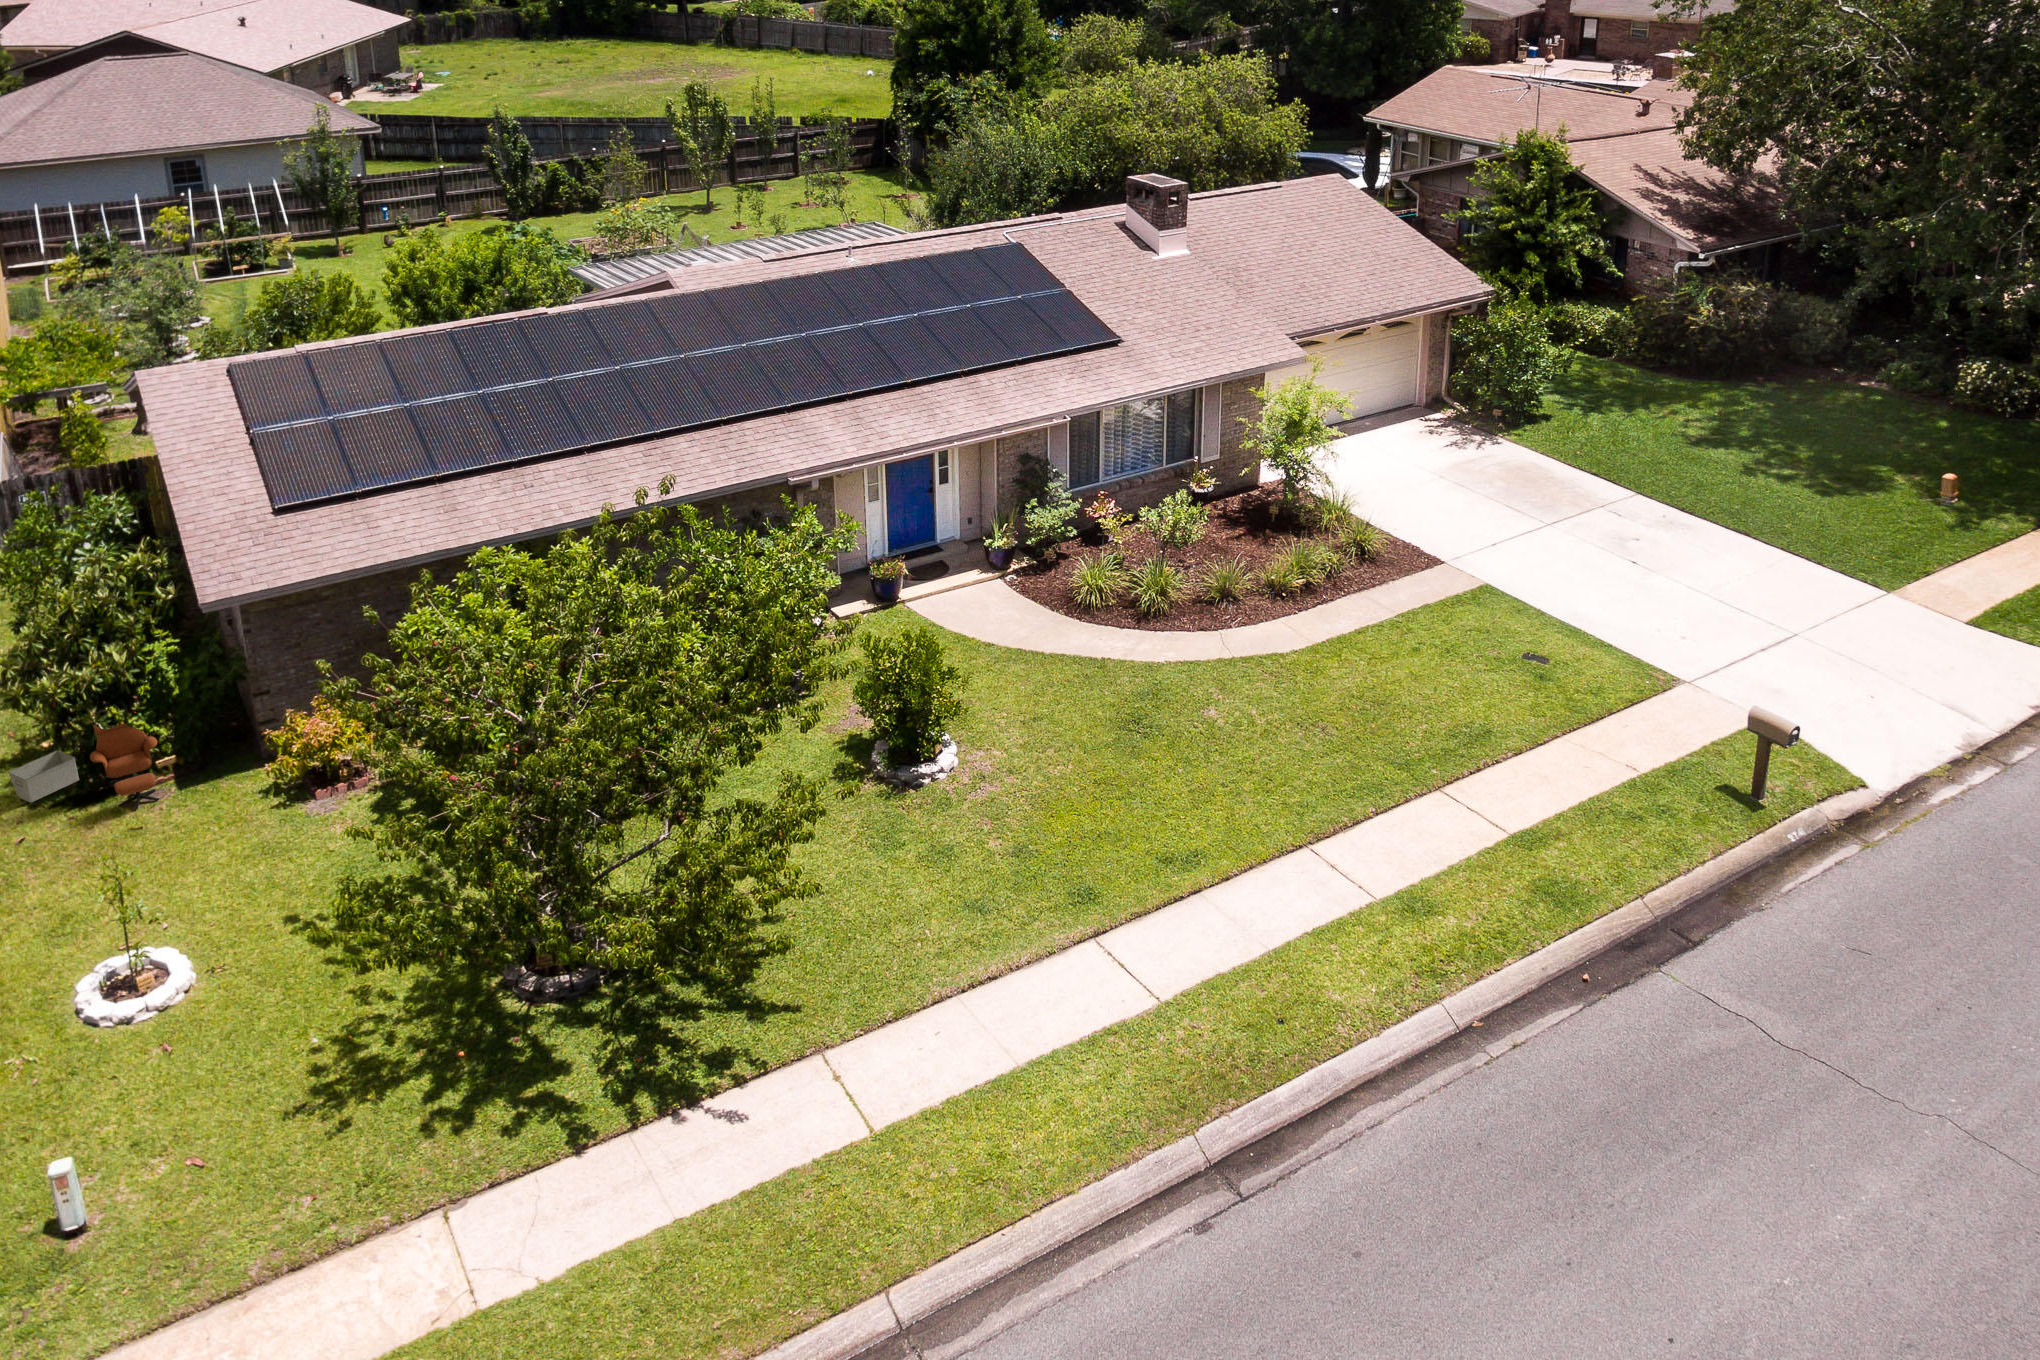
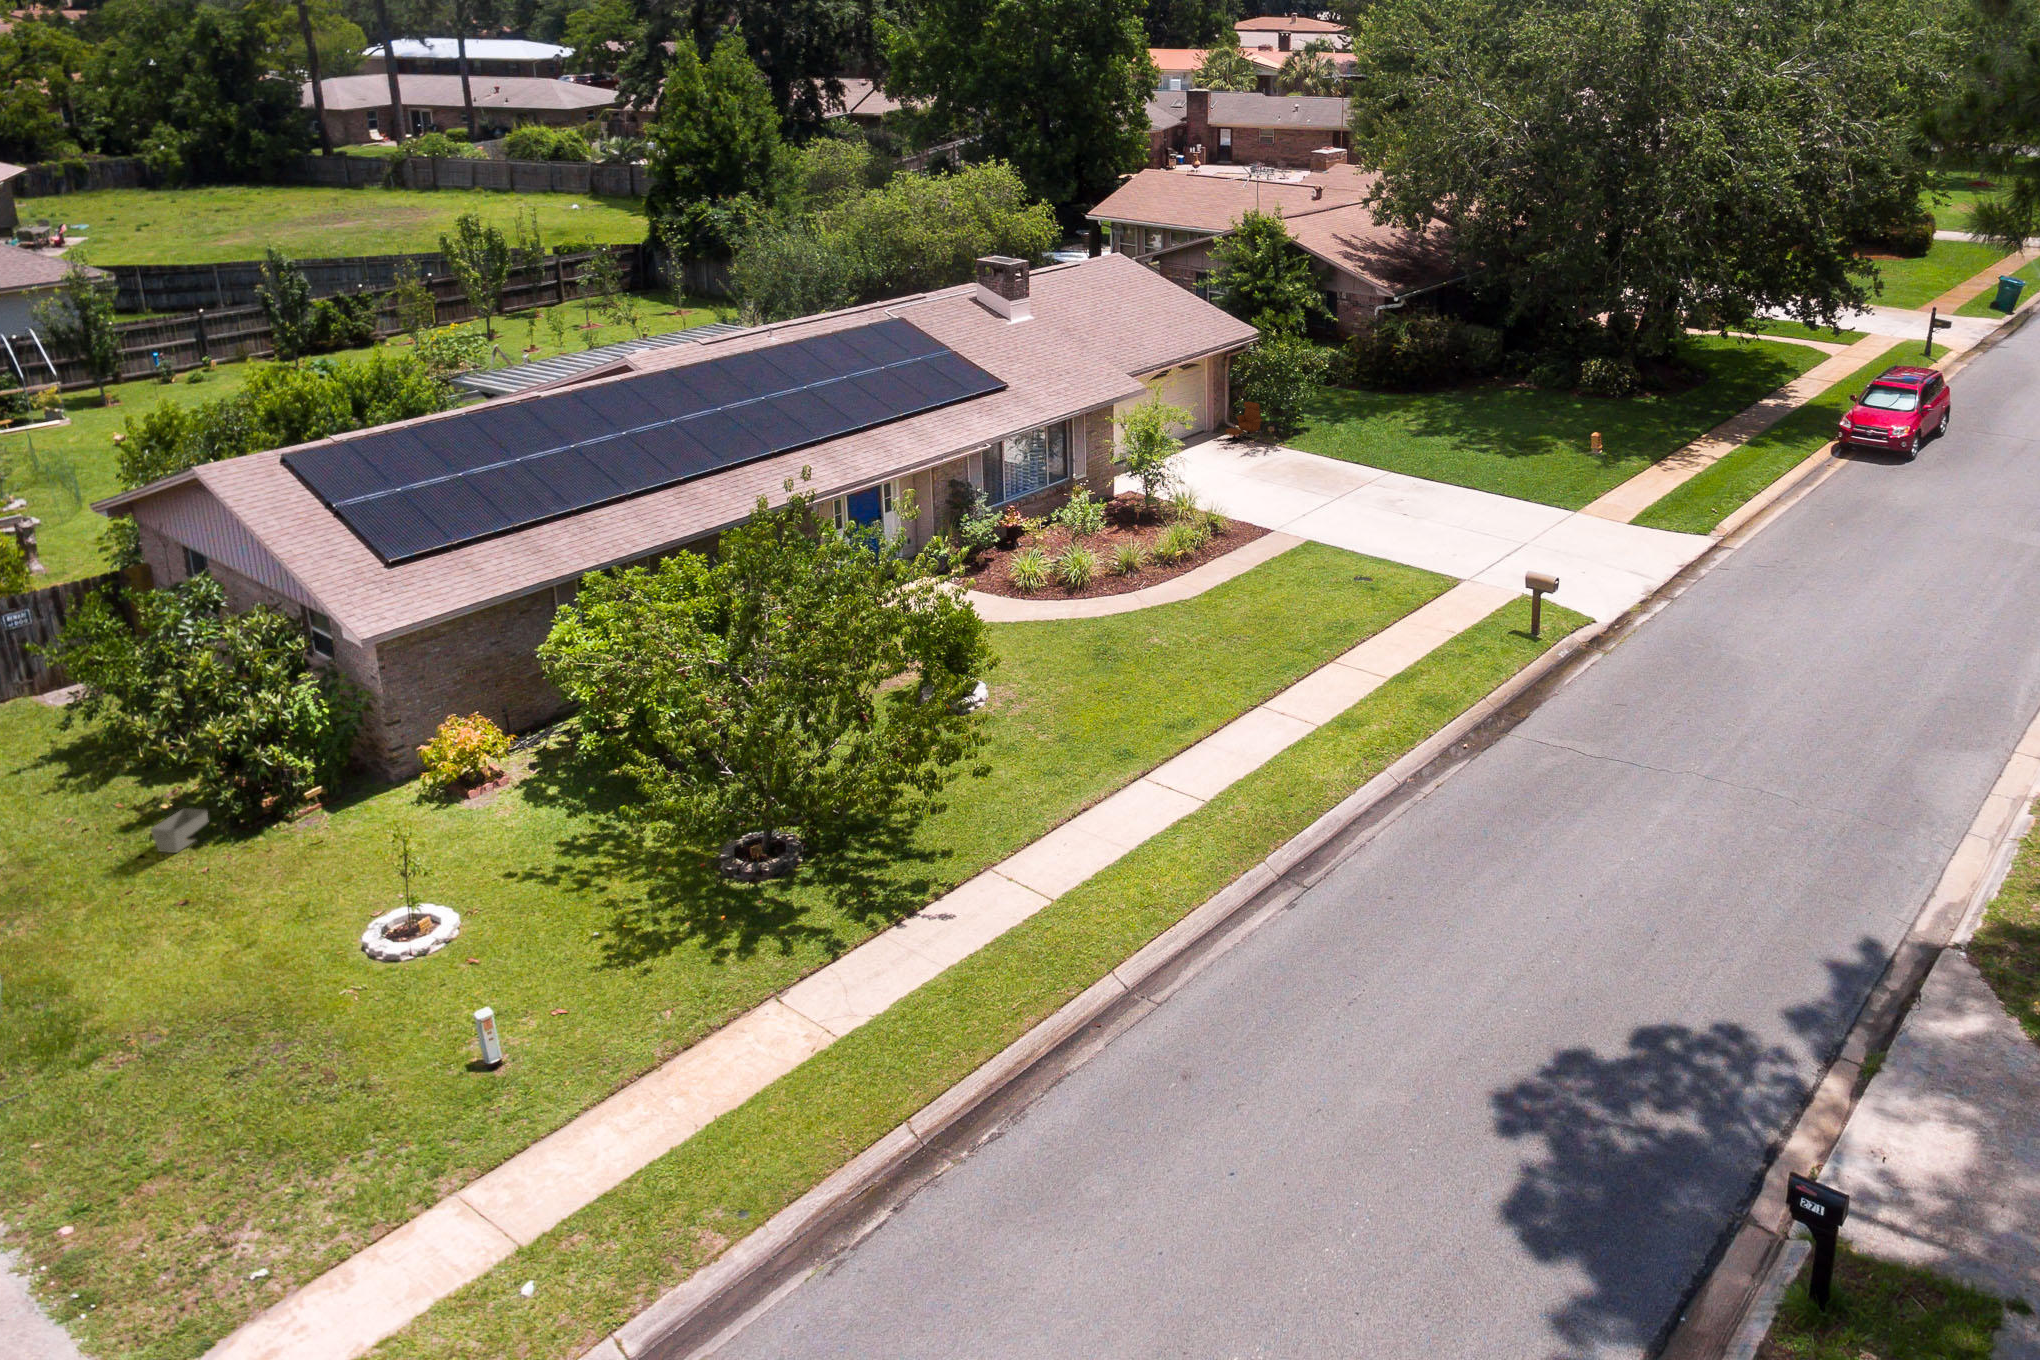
lounge chair: present [90,712,159,810] -> present [1225,402,1262,443]

